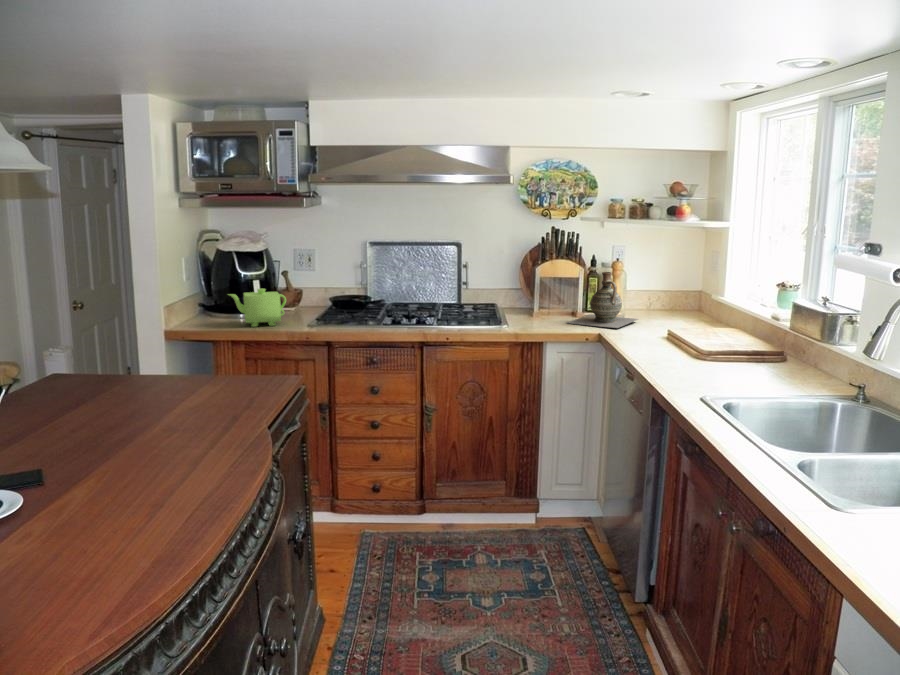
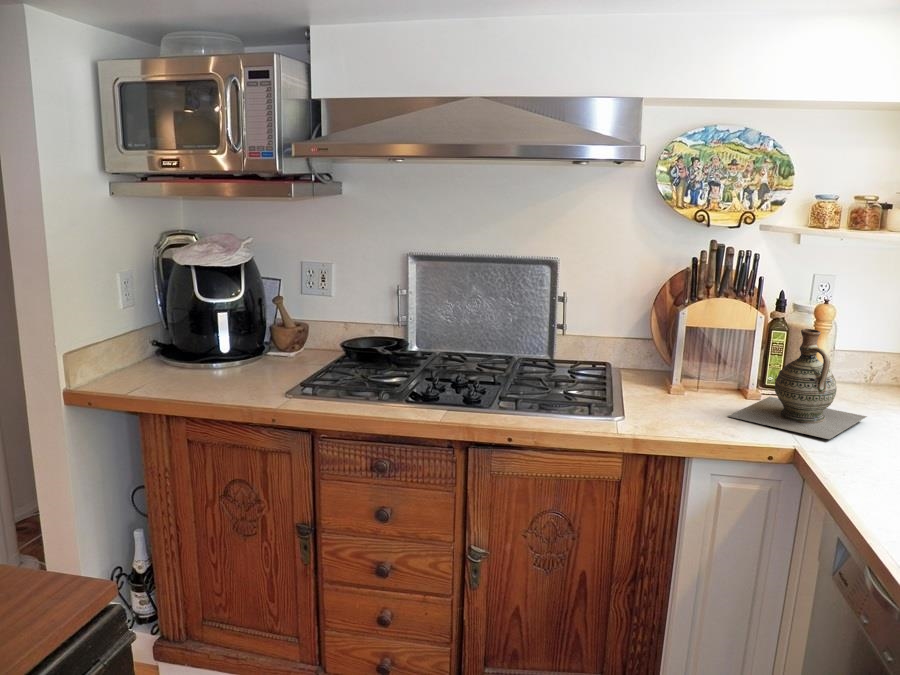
teapot: present [228,289,286,327] -> none [159,331,256,393]

